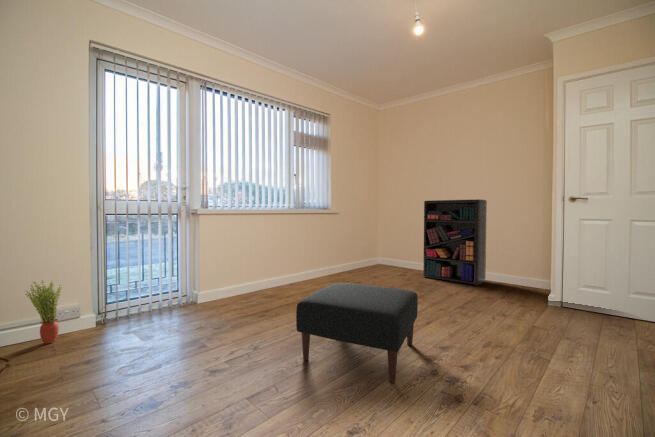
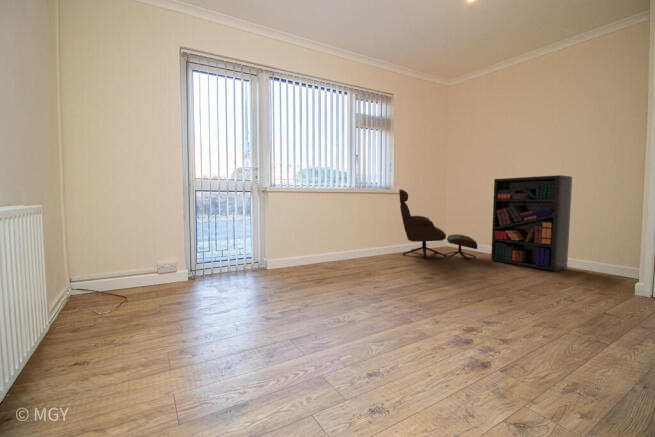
lounge chair: none [338,209,411,279] -> present [399,189,477,260]
potted plant: present [26,280,62,344] -> none [140,239,164,288]
ottoman: present [296,283,418,383] -> none [337,254,463,346]

